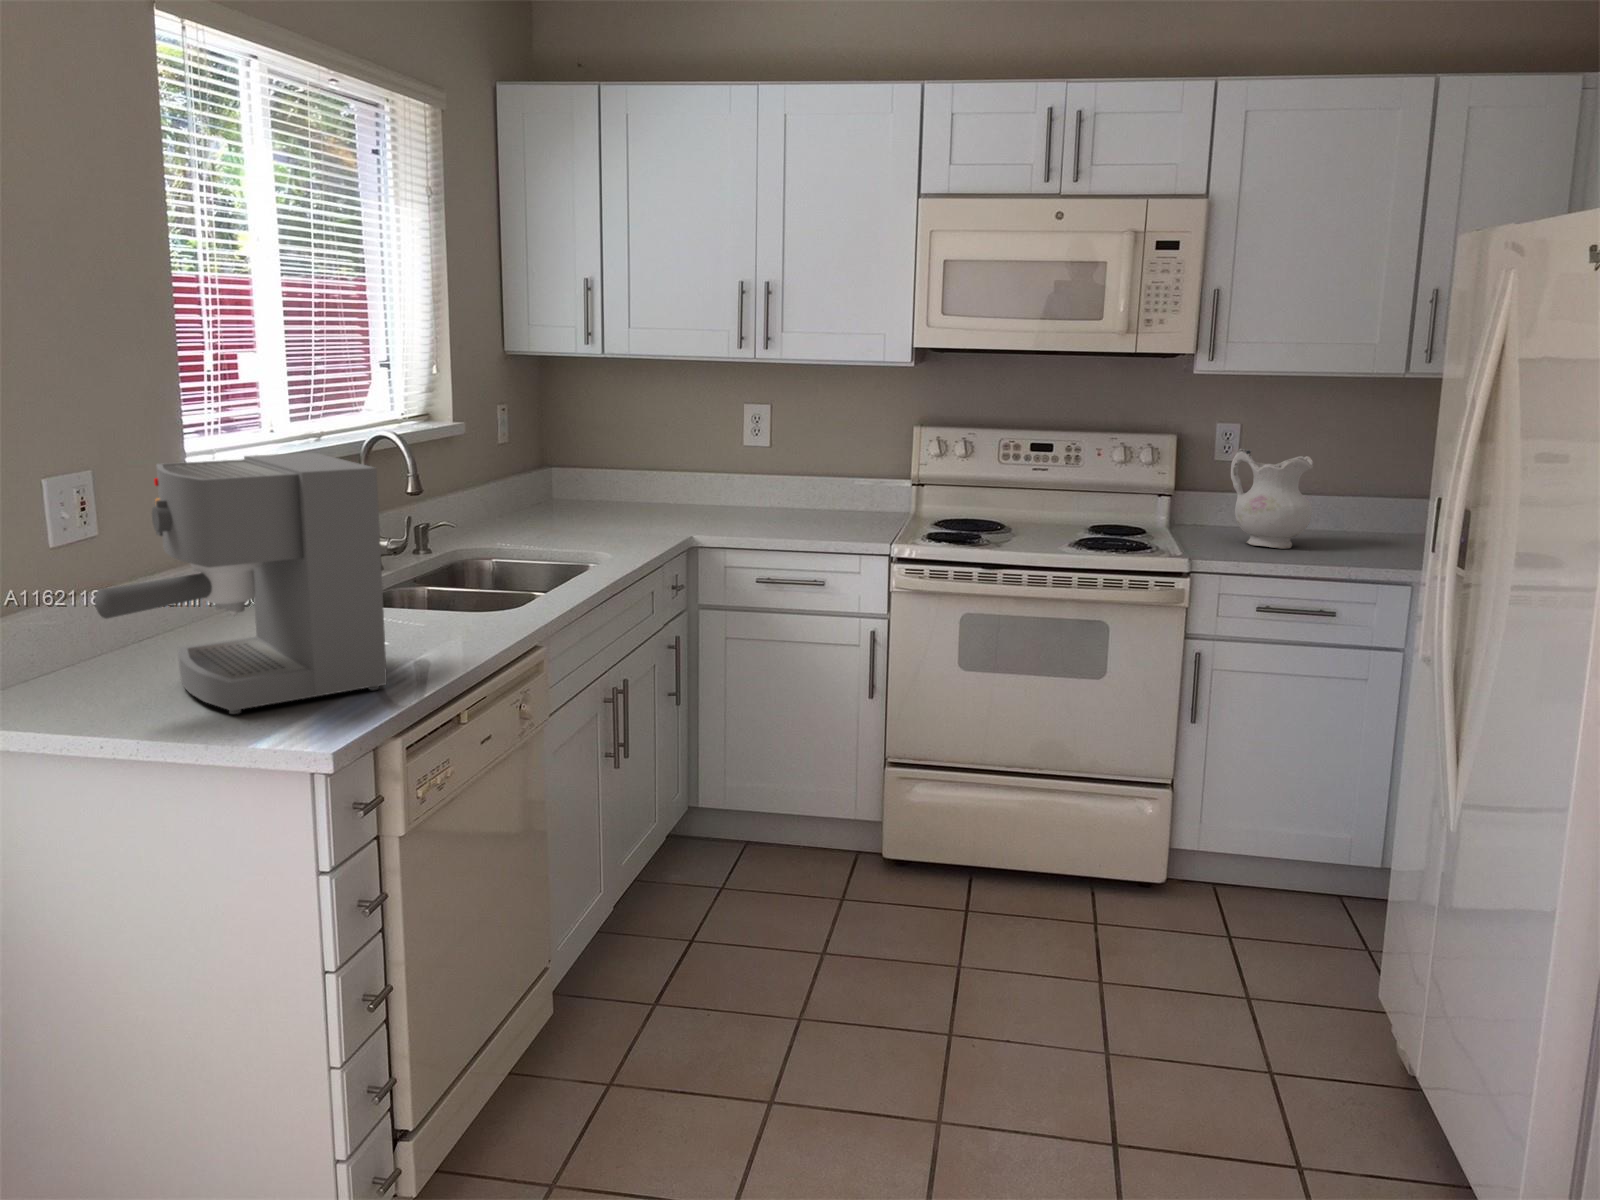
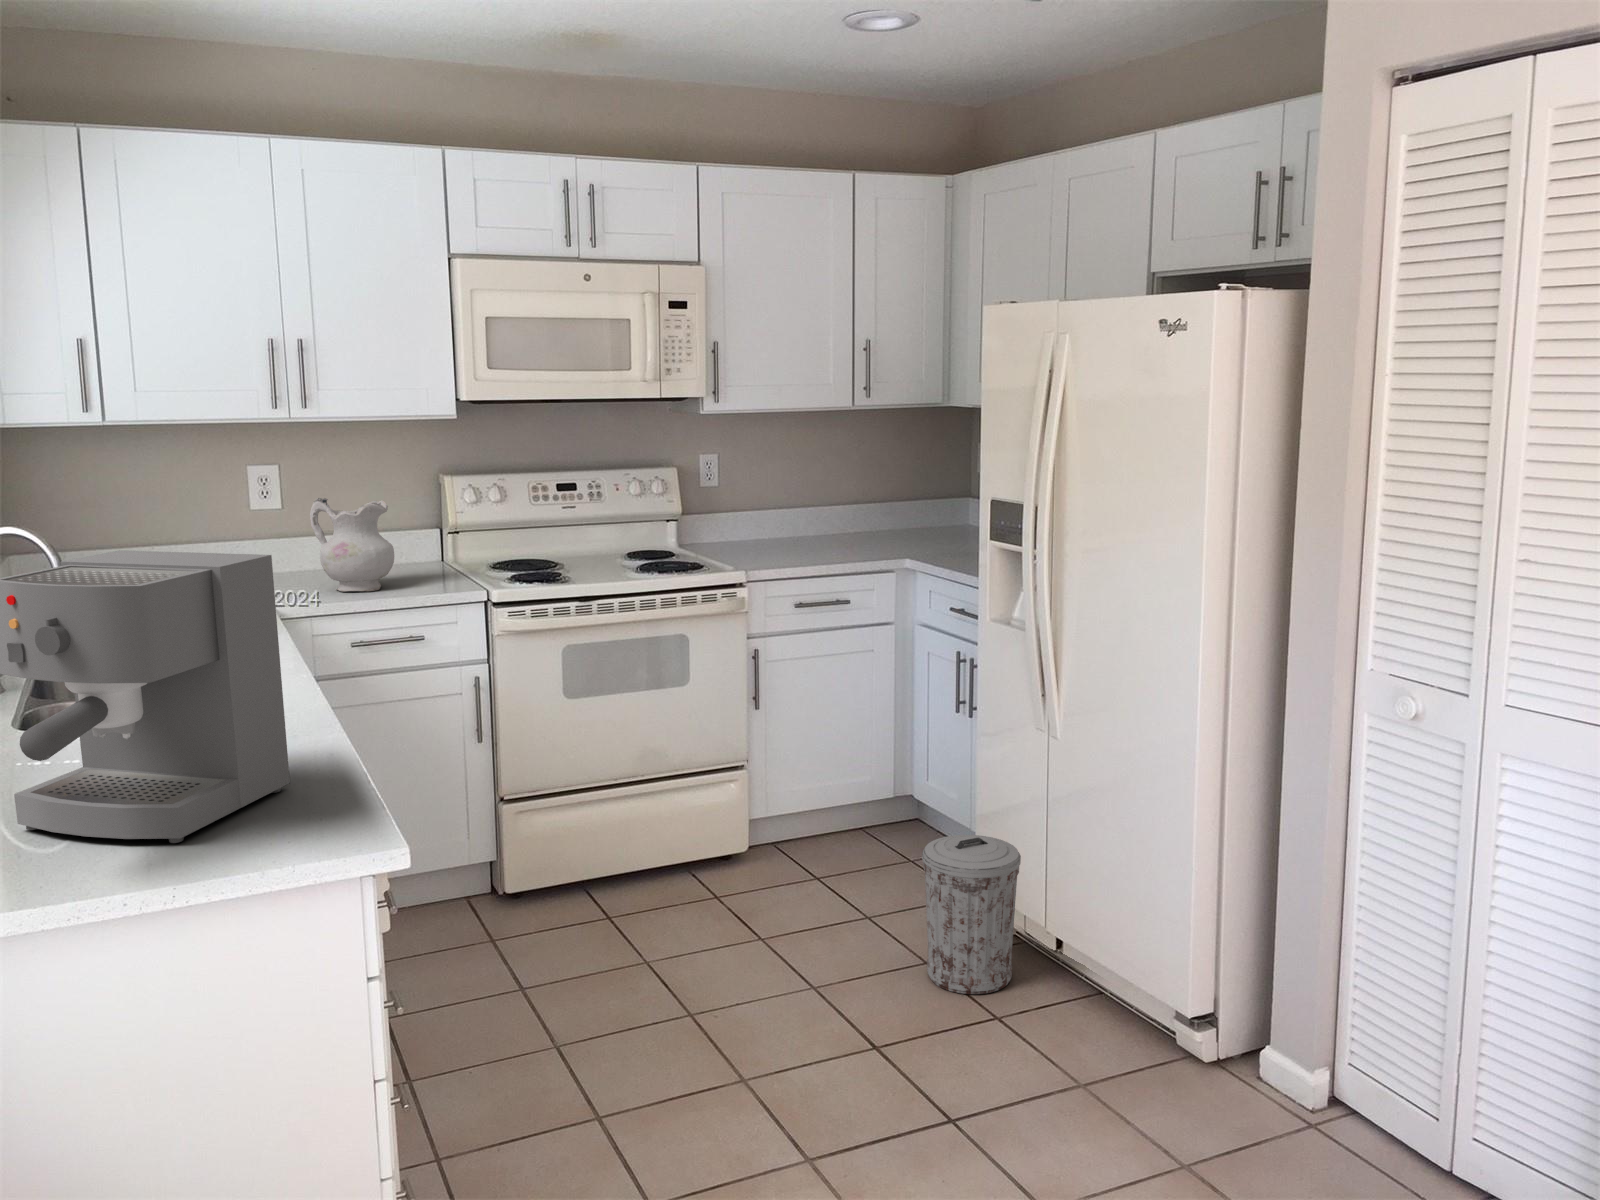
ceramic pitcher: present [1231,448,1314,549] -> present [310,498,394,592]
trash can: none [1253,928,1396,1142] -> present [922,835,1021,994]

